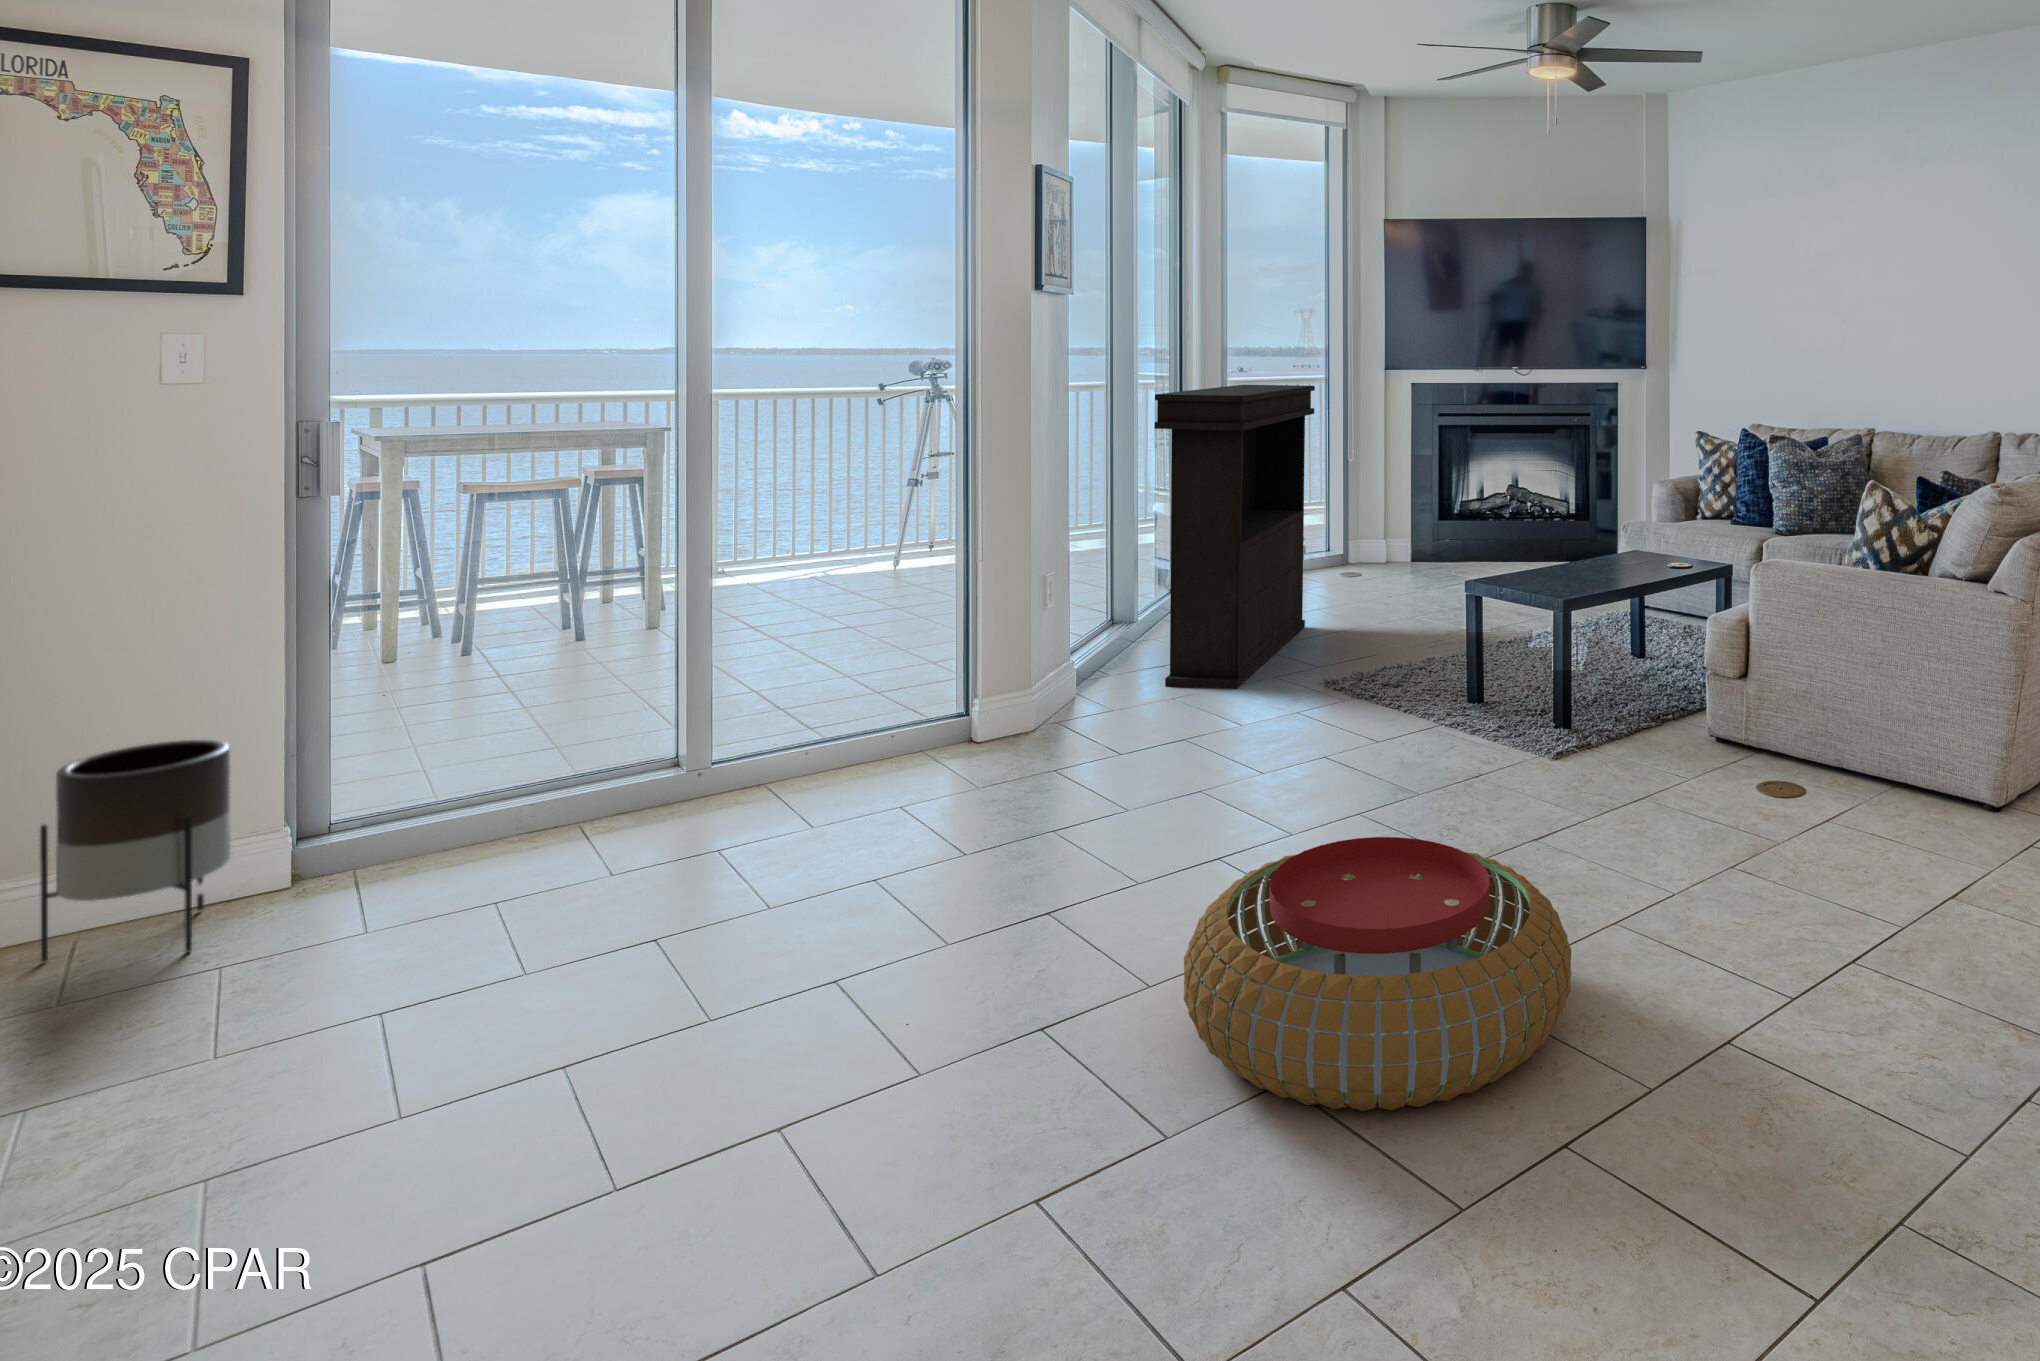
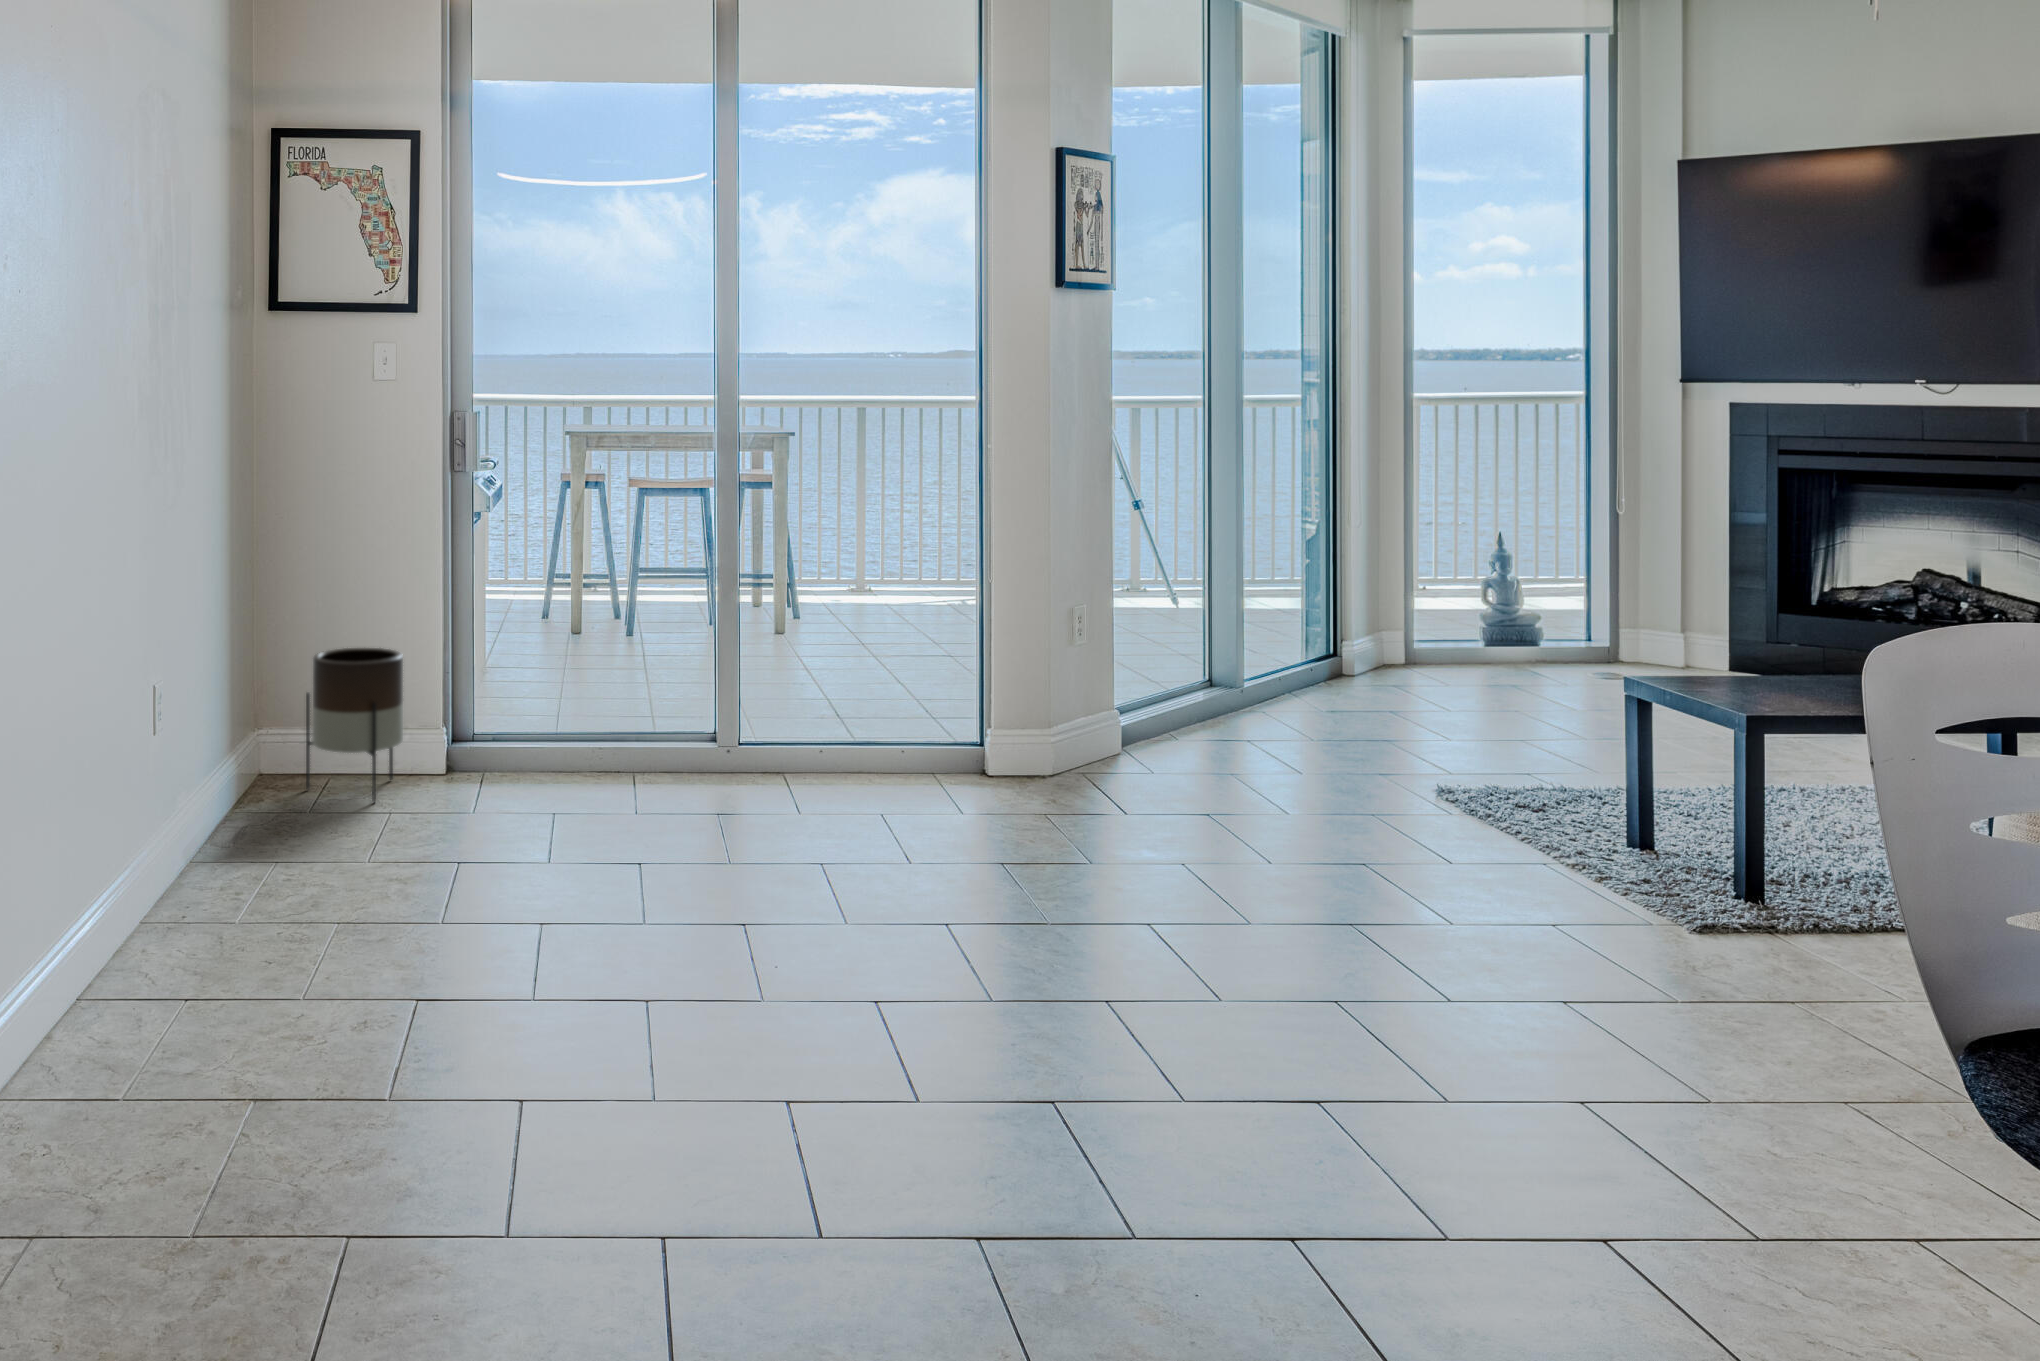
console table: present [1154,385,1315,689] -> none [1218,399,1494,779]
pouf: present [1184,837,1571,1111] -> none [958,900,1409,1178]

